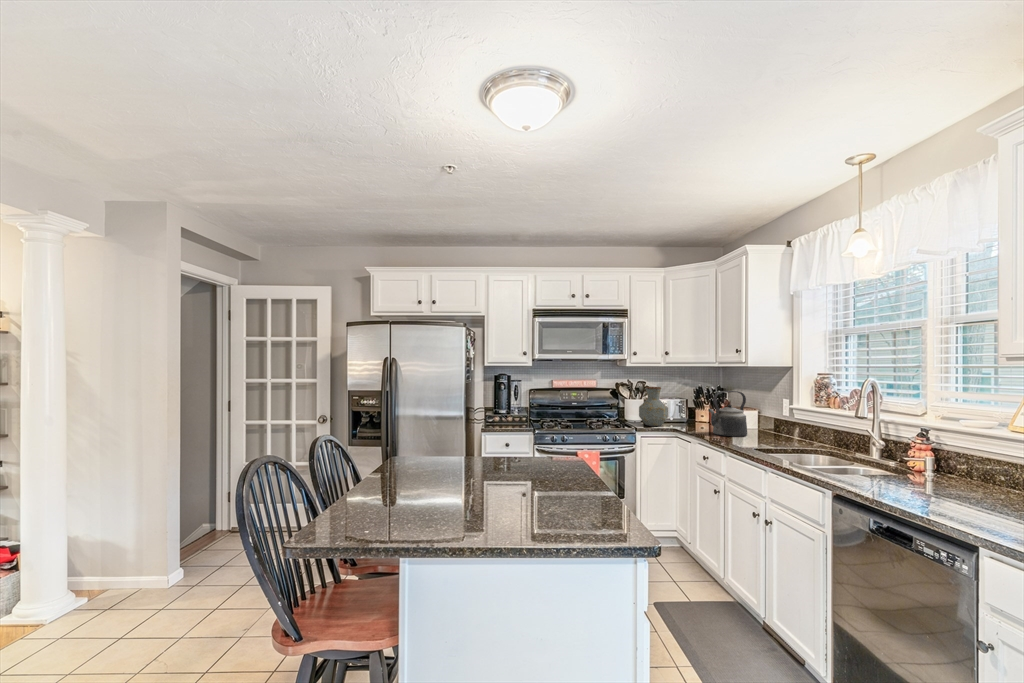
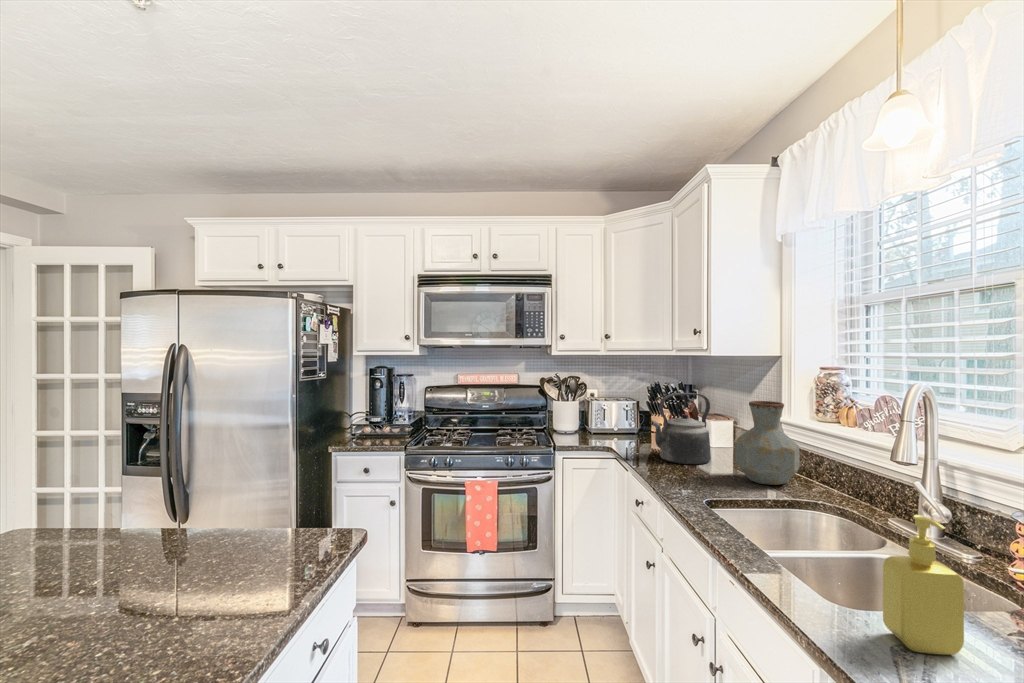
vase: present [639,387,668,426] -> present [735,401,799,485]
soap dispenser: none [848,430,880,485] -> present [883,515,964,655]

